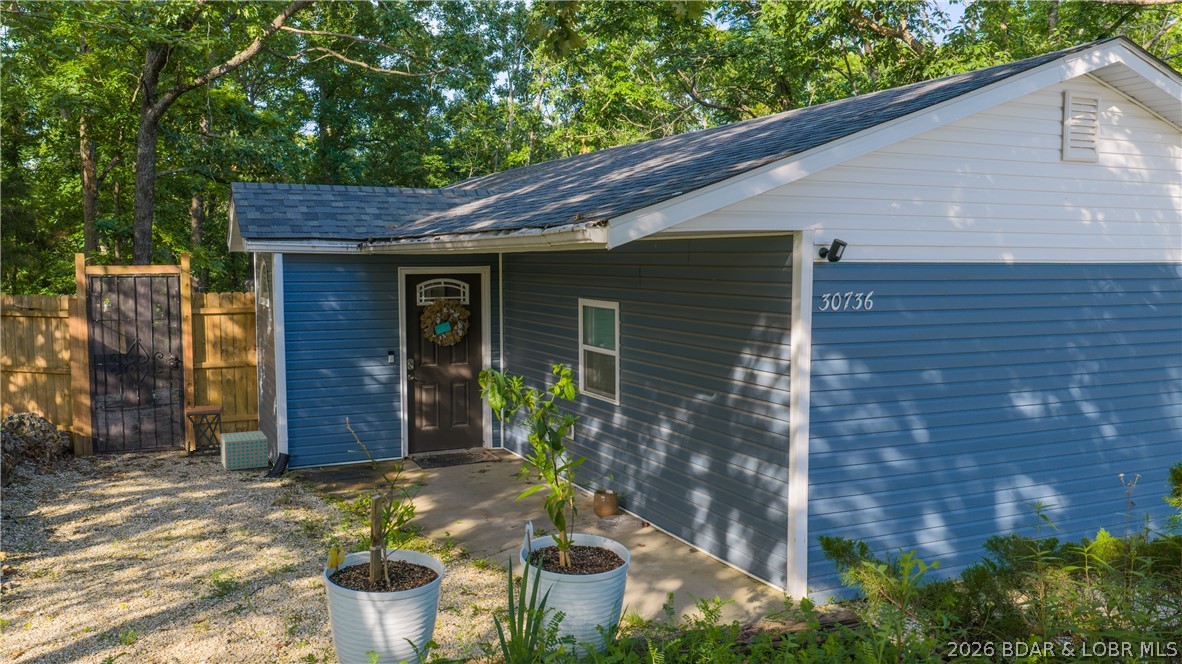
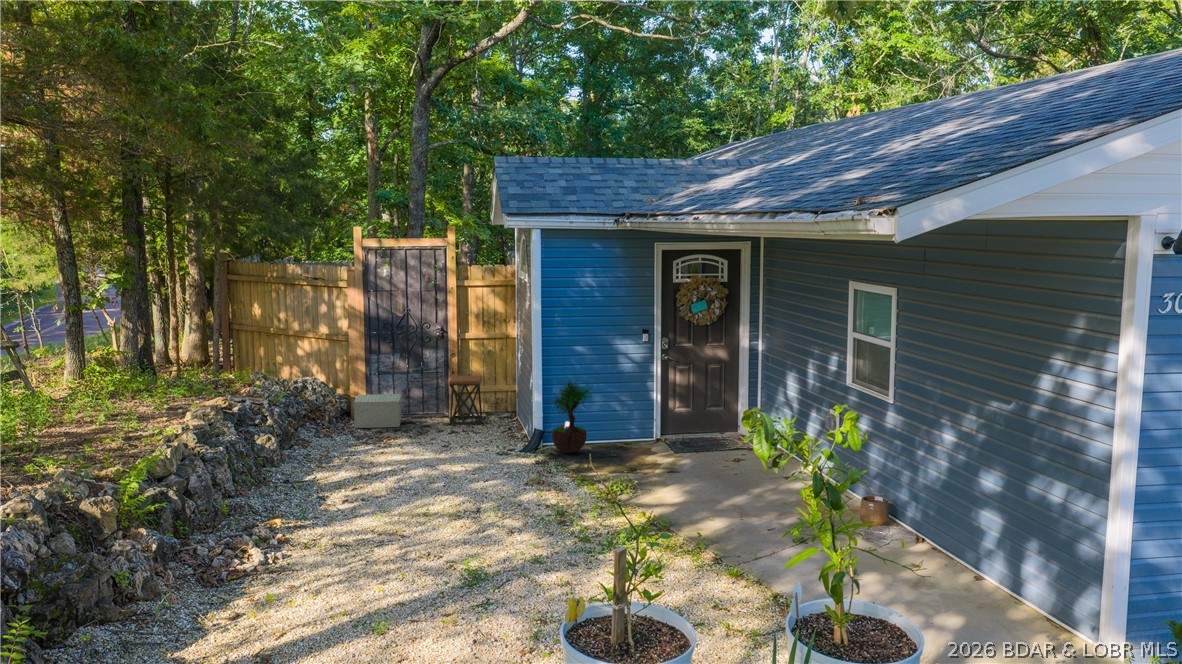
potted tree: none [294,397,342,474] -> present [551,380,591,453]
storage box: present [220,431,268,470] -> present [354,394,401,428]

